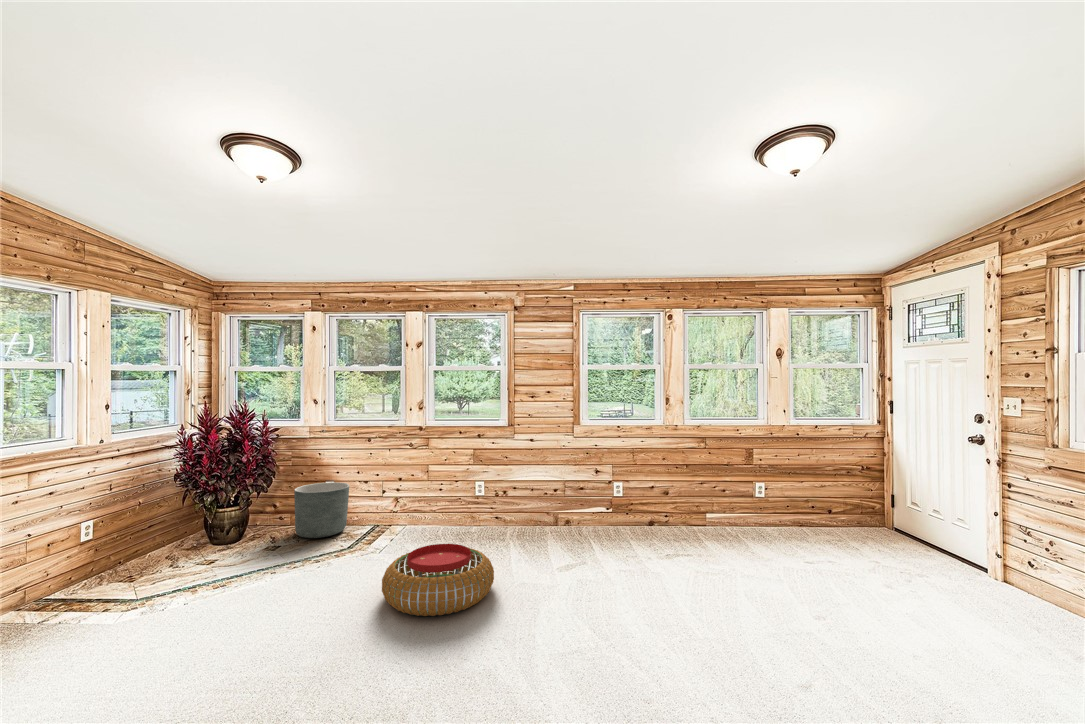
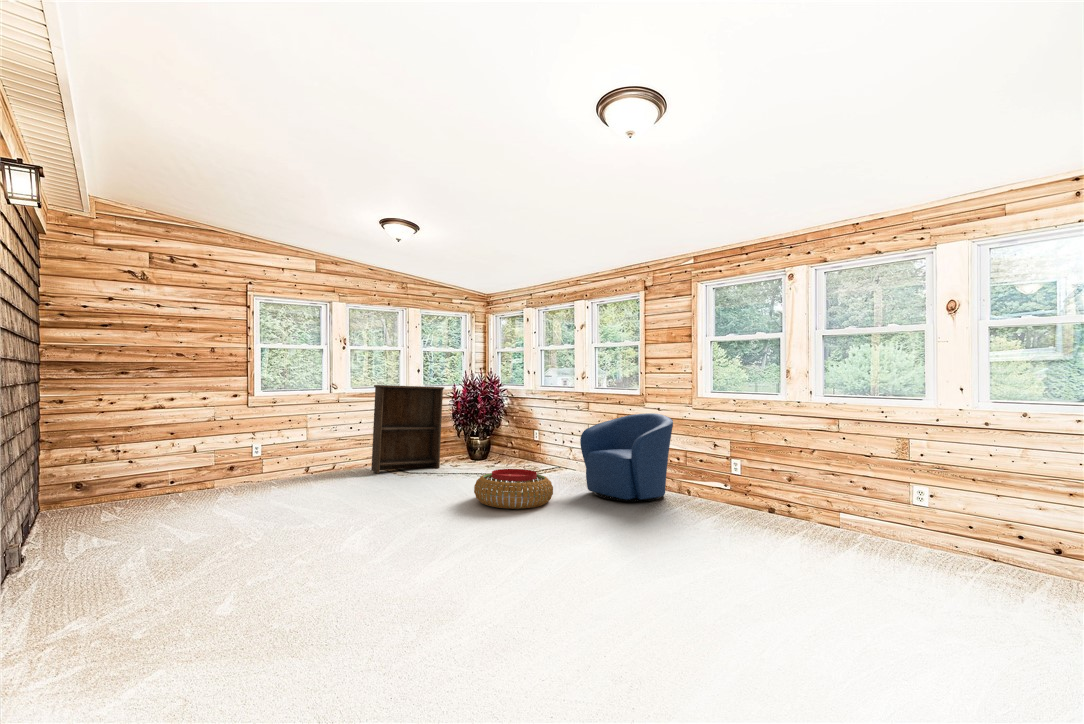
bookshelf: none [25,435,194,631] -> present [371,385,444,473]
armchair: none [478,446,570,553] -> present [580,413,673,502]
planter: present [294,482,349,538] -> none [504,431,540,467]

